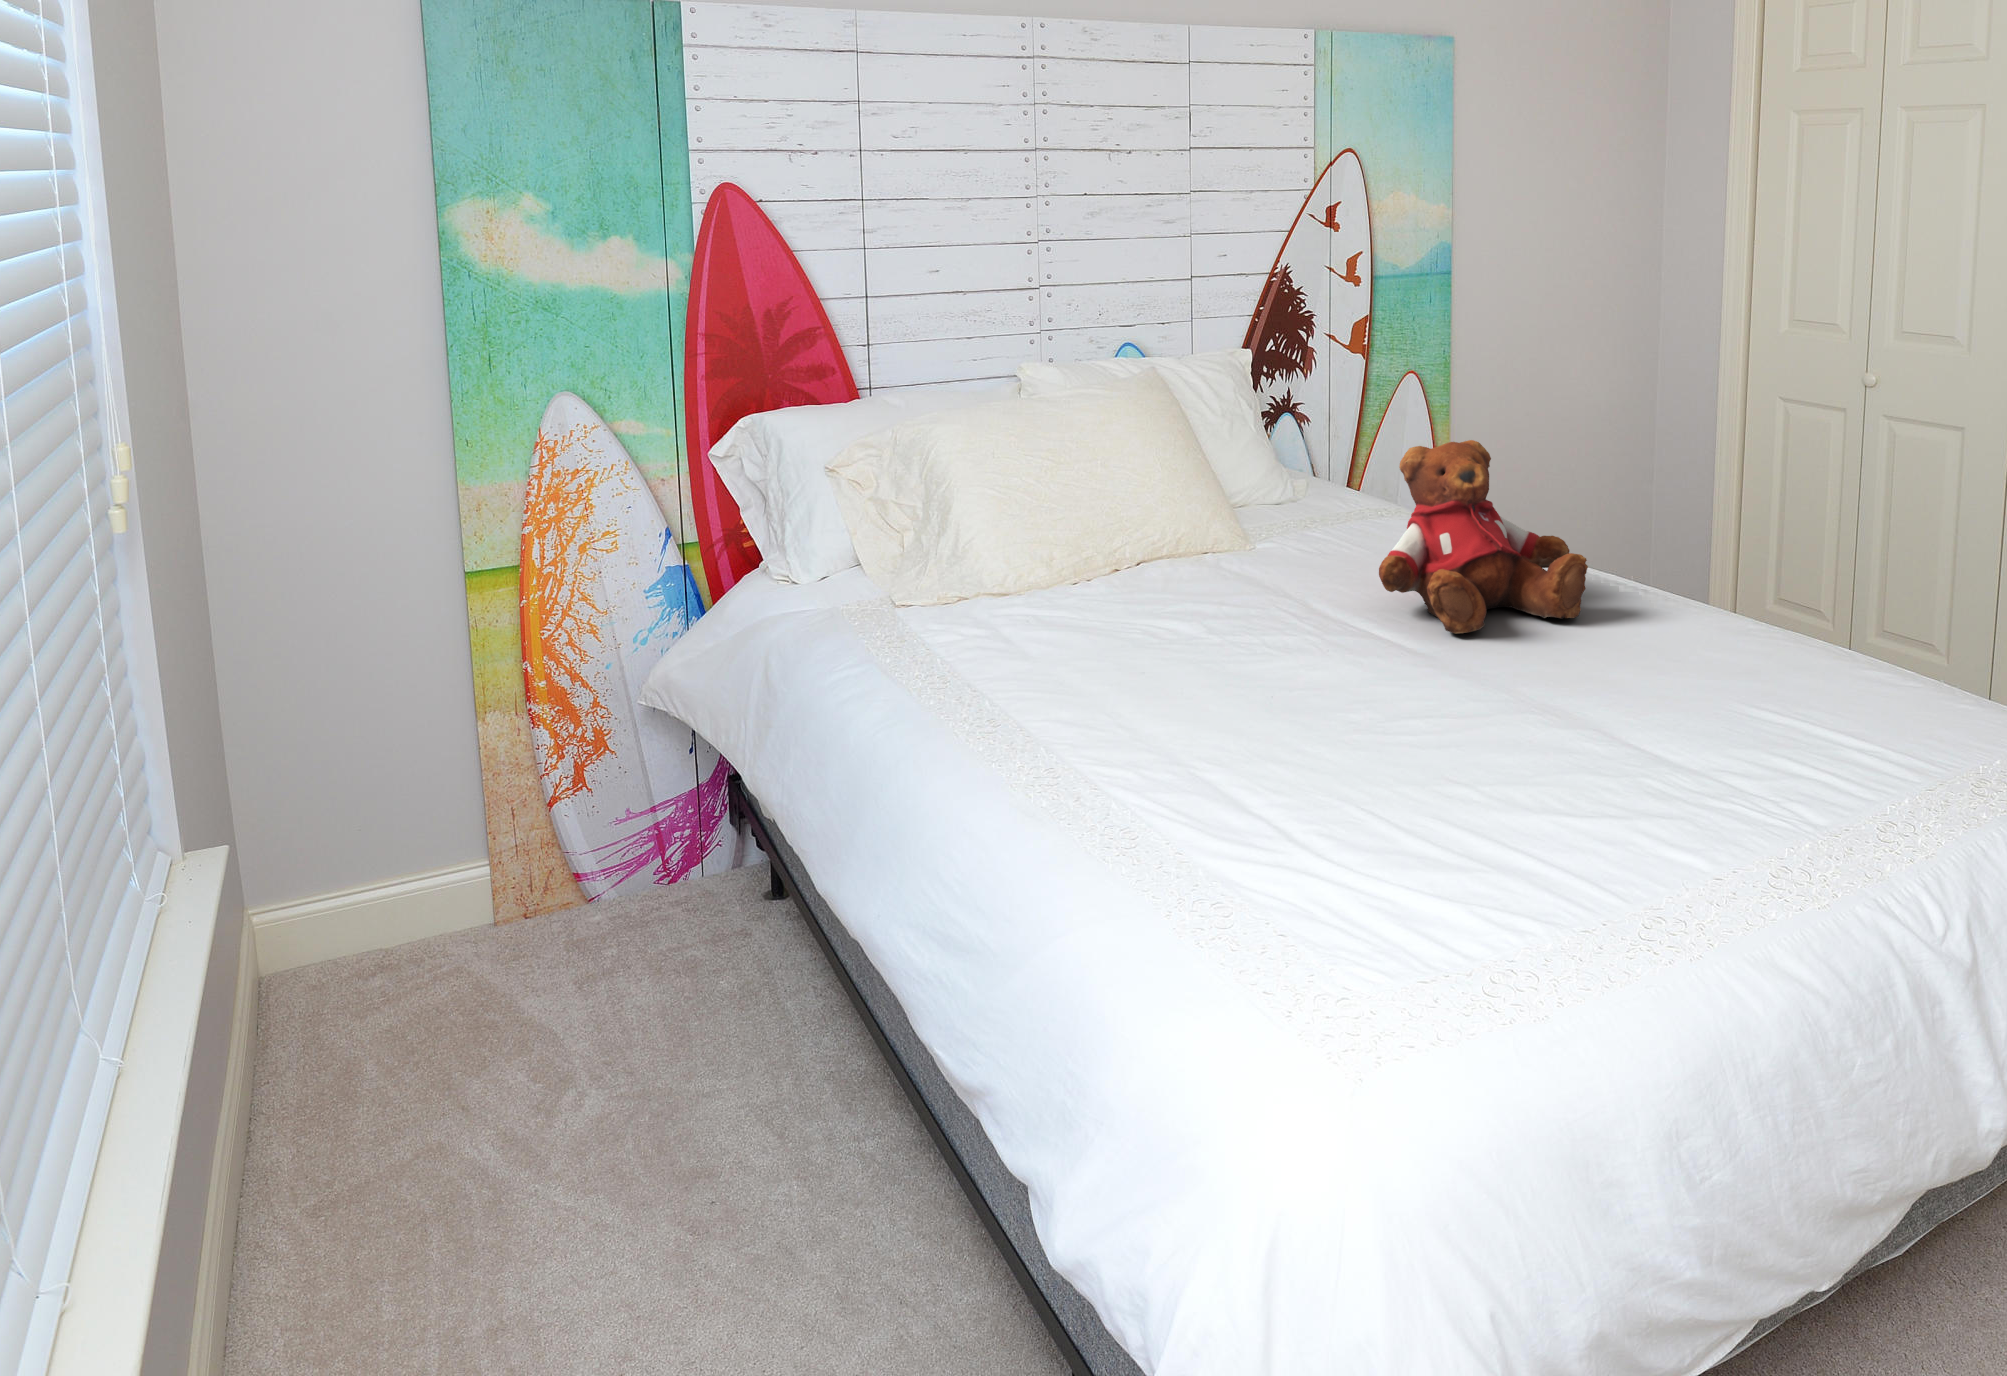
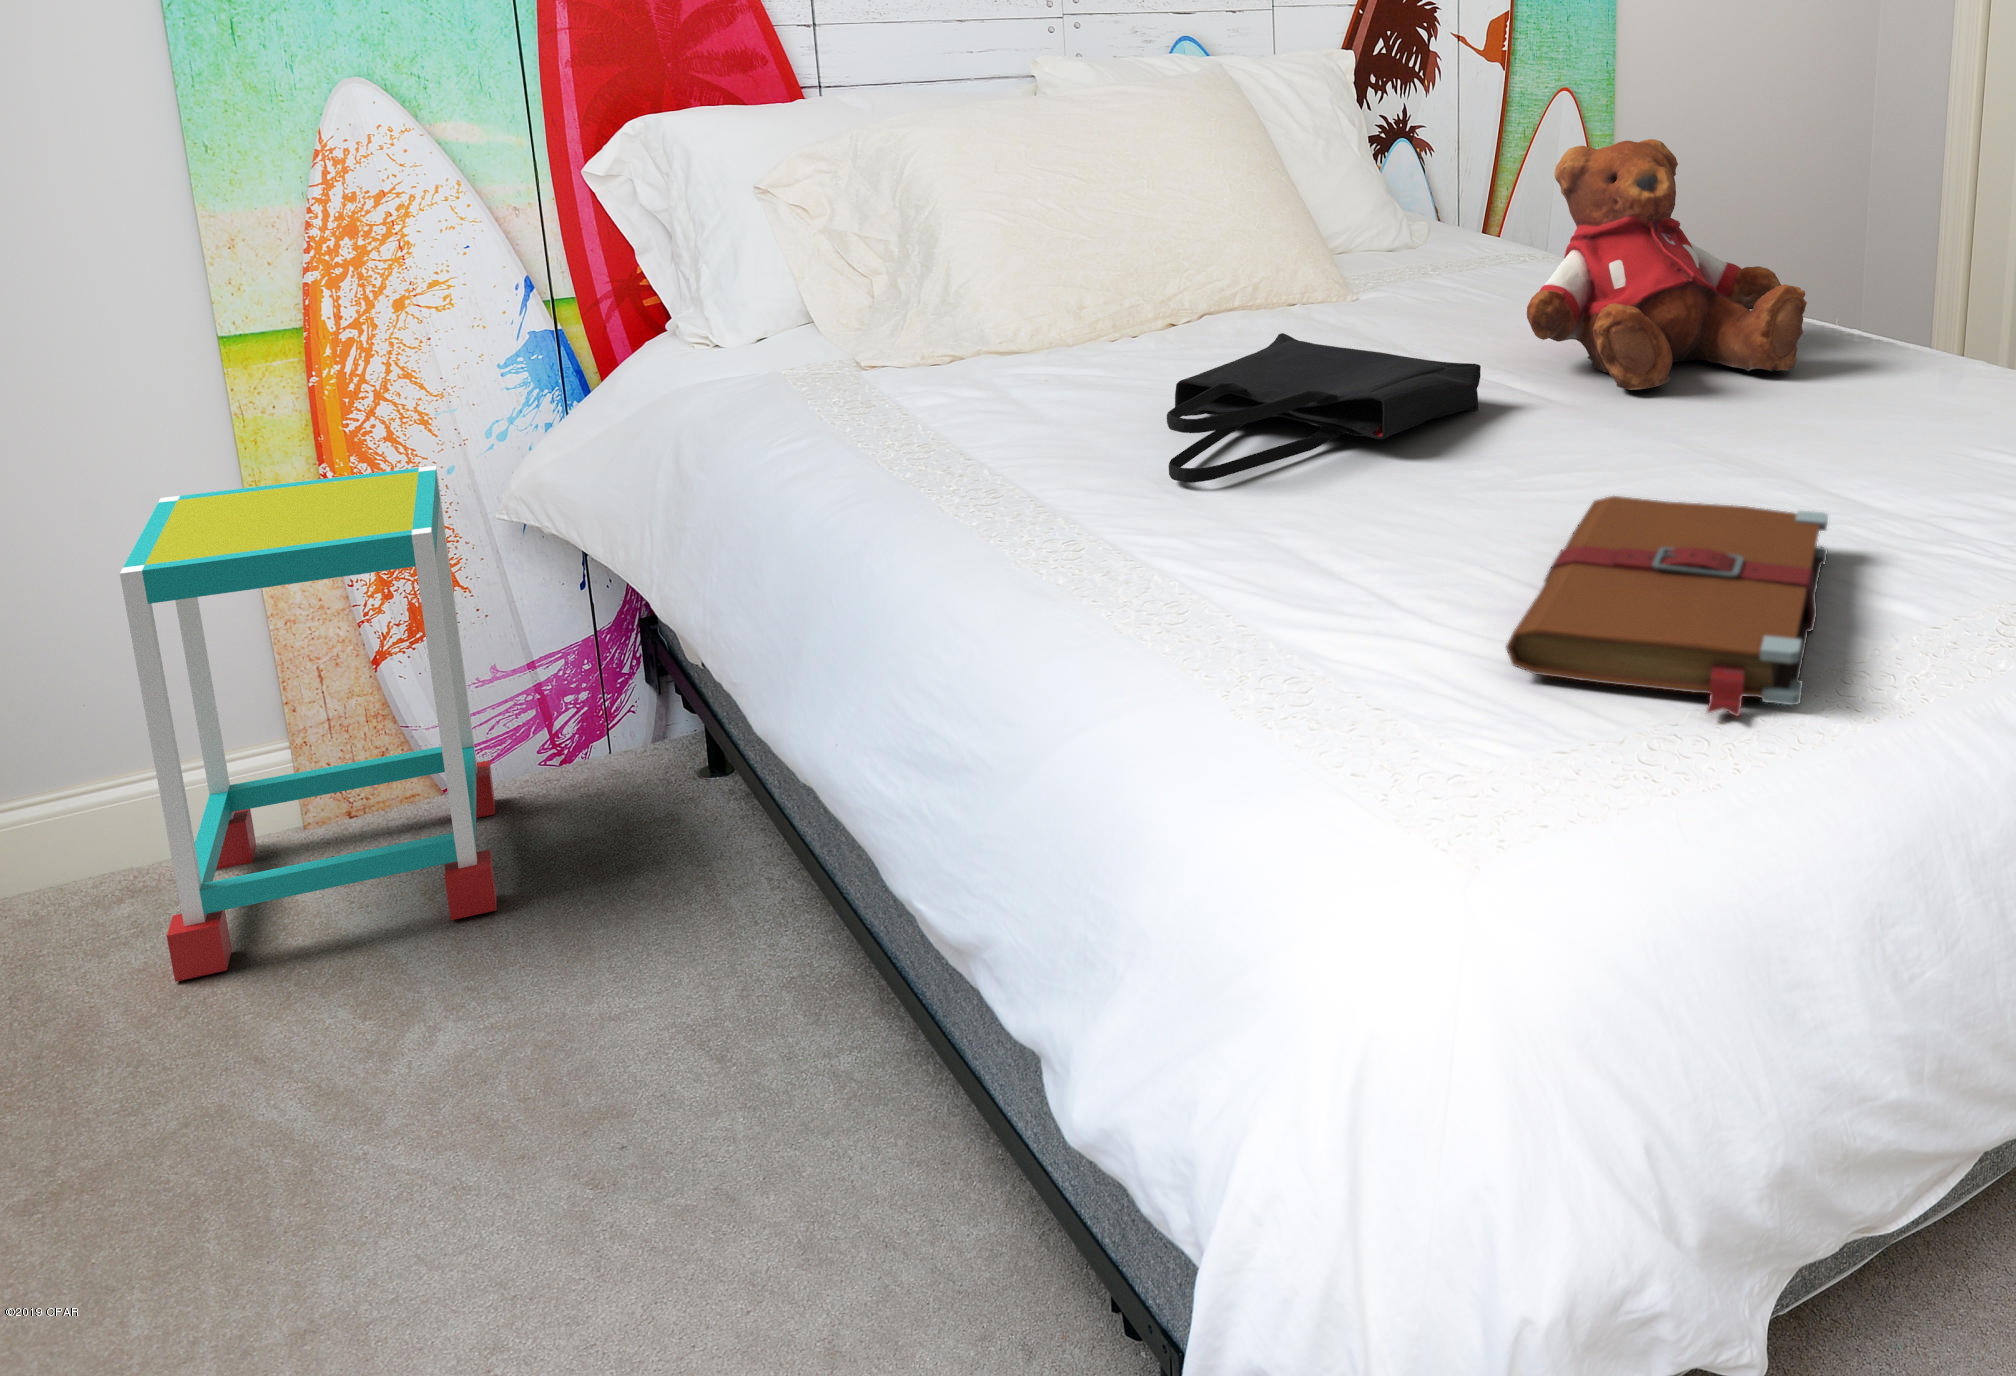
tote bag: none [1122,585,1345,707] -> present [1167,333,1481,483]
side table: none [404,665,629,1043] -> present [120,466,497,982]
book: none [1360,728,1594,909] -> present [1506,496,1828,716]

